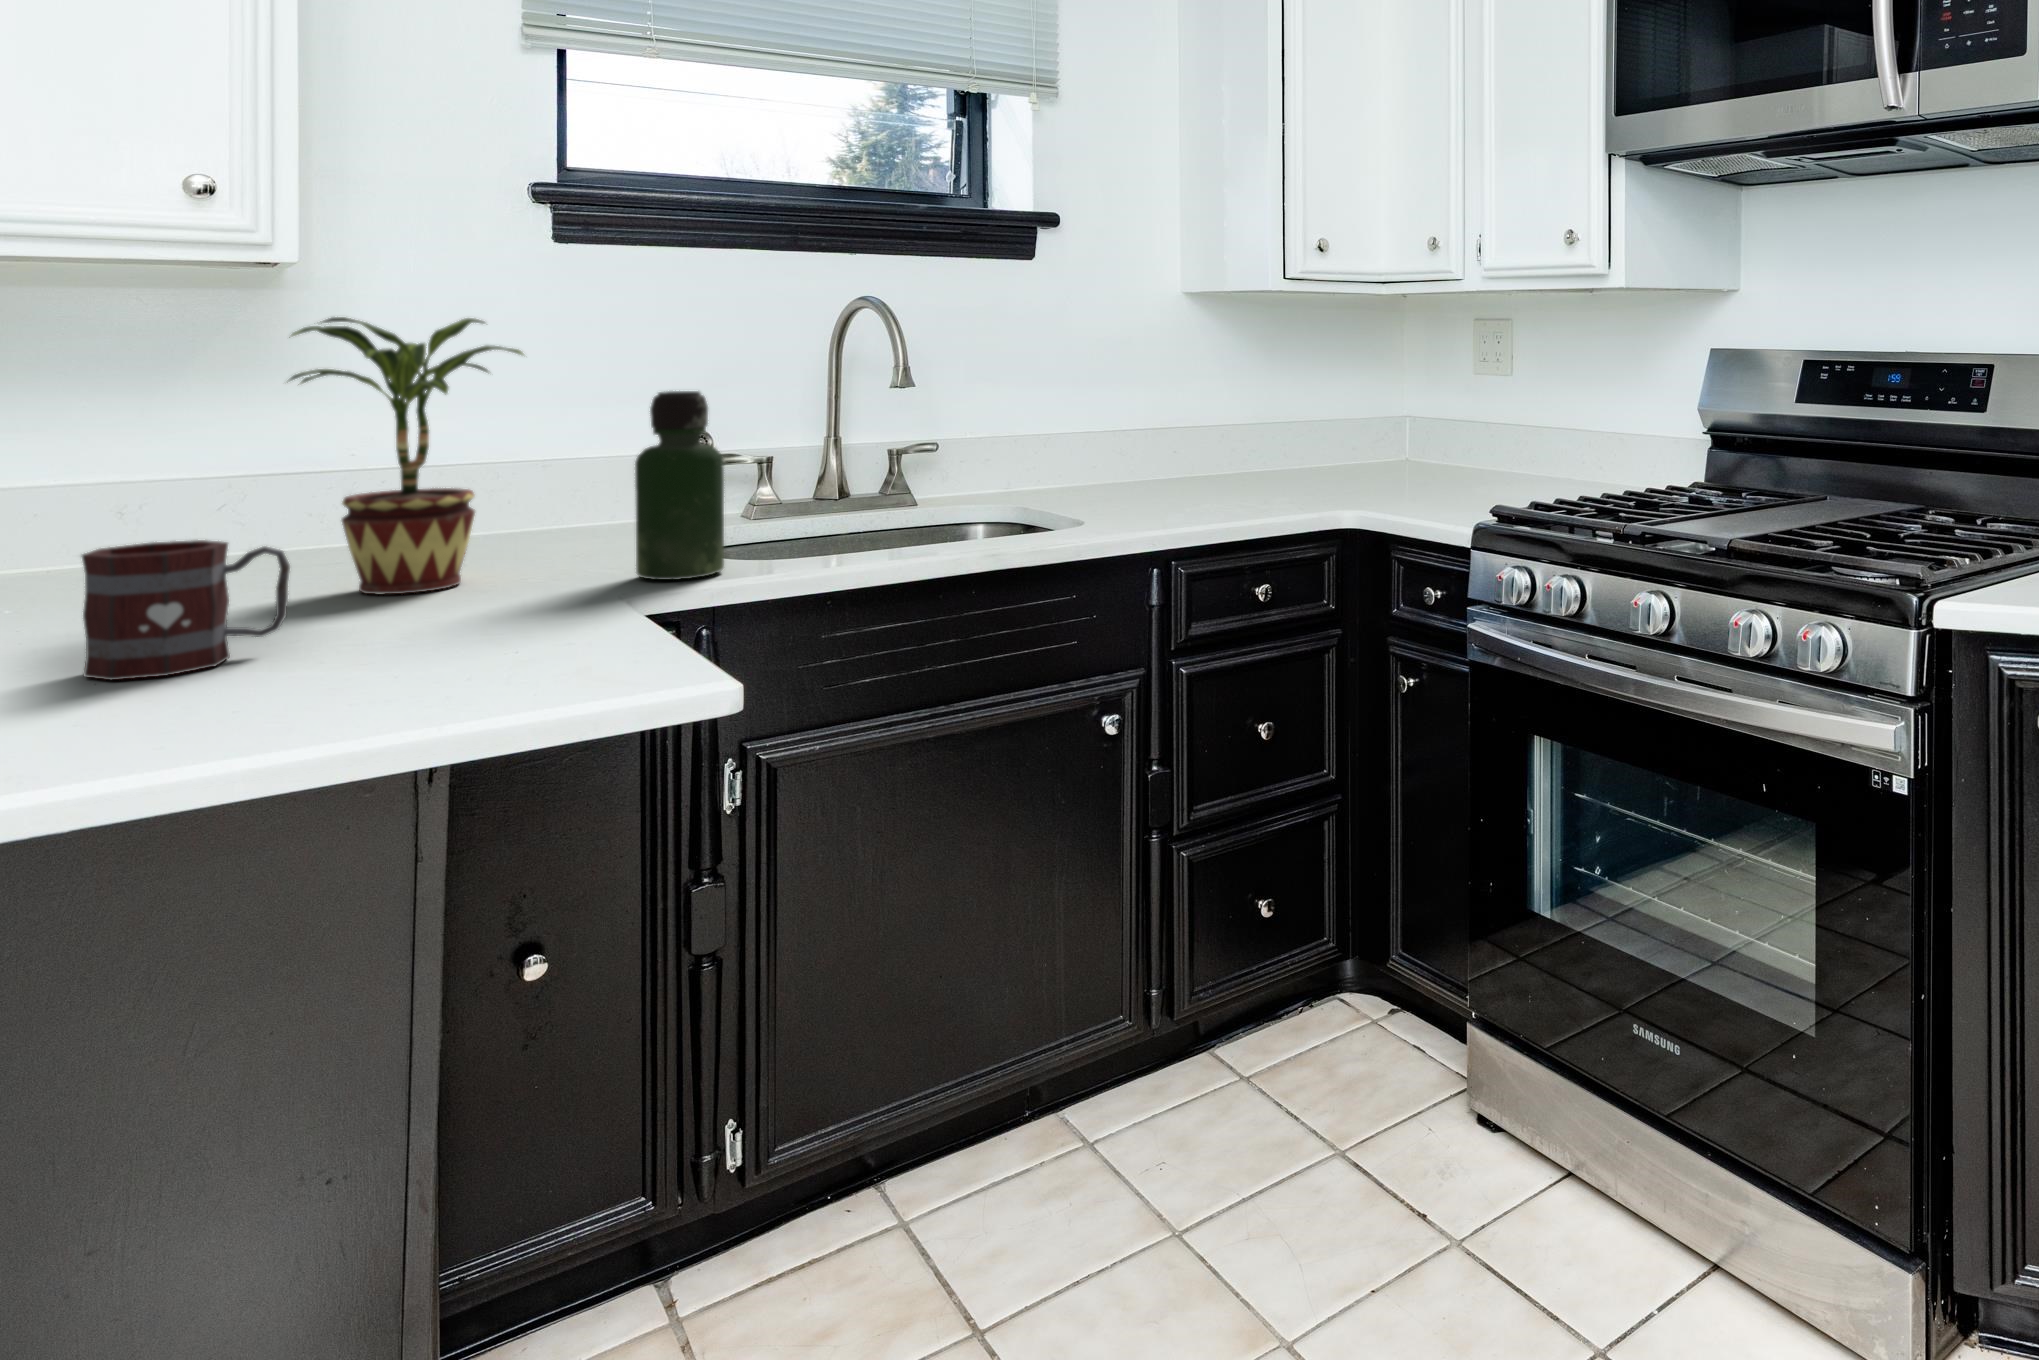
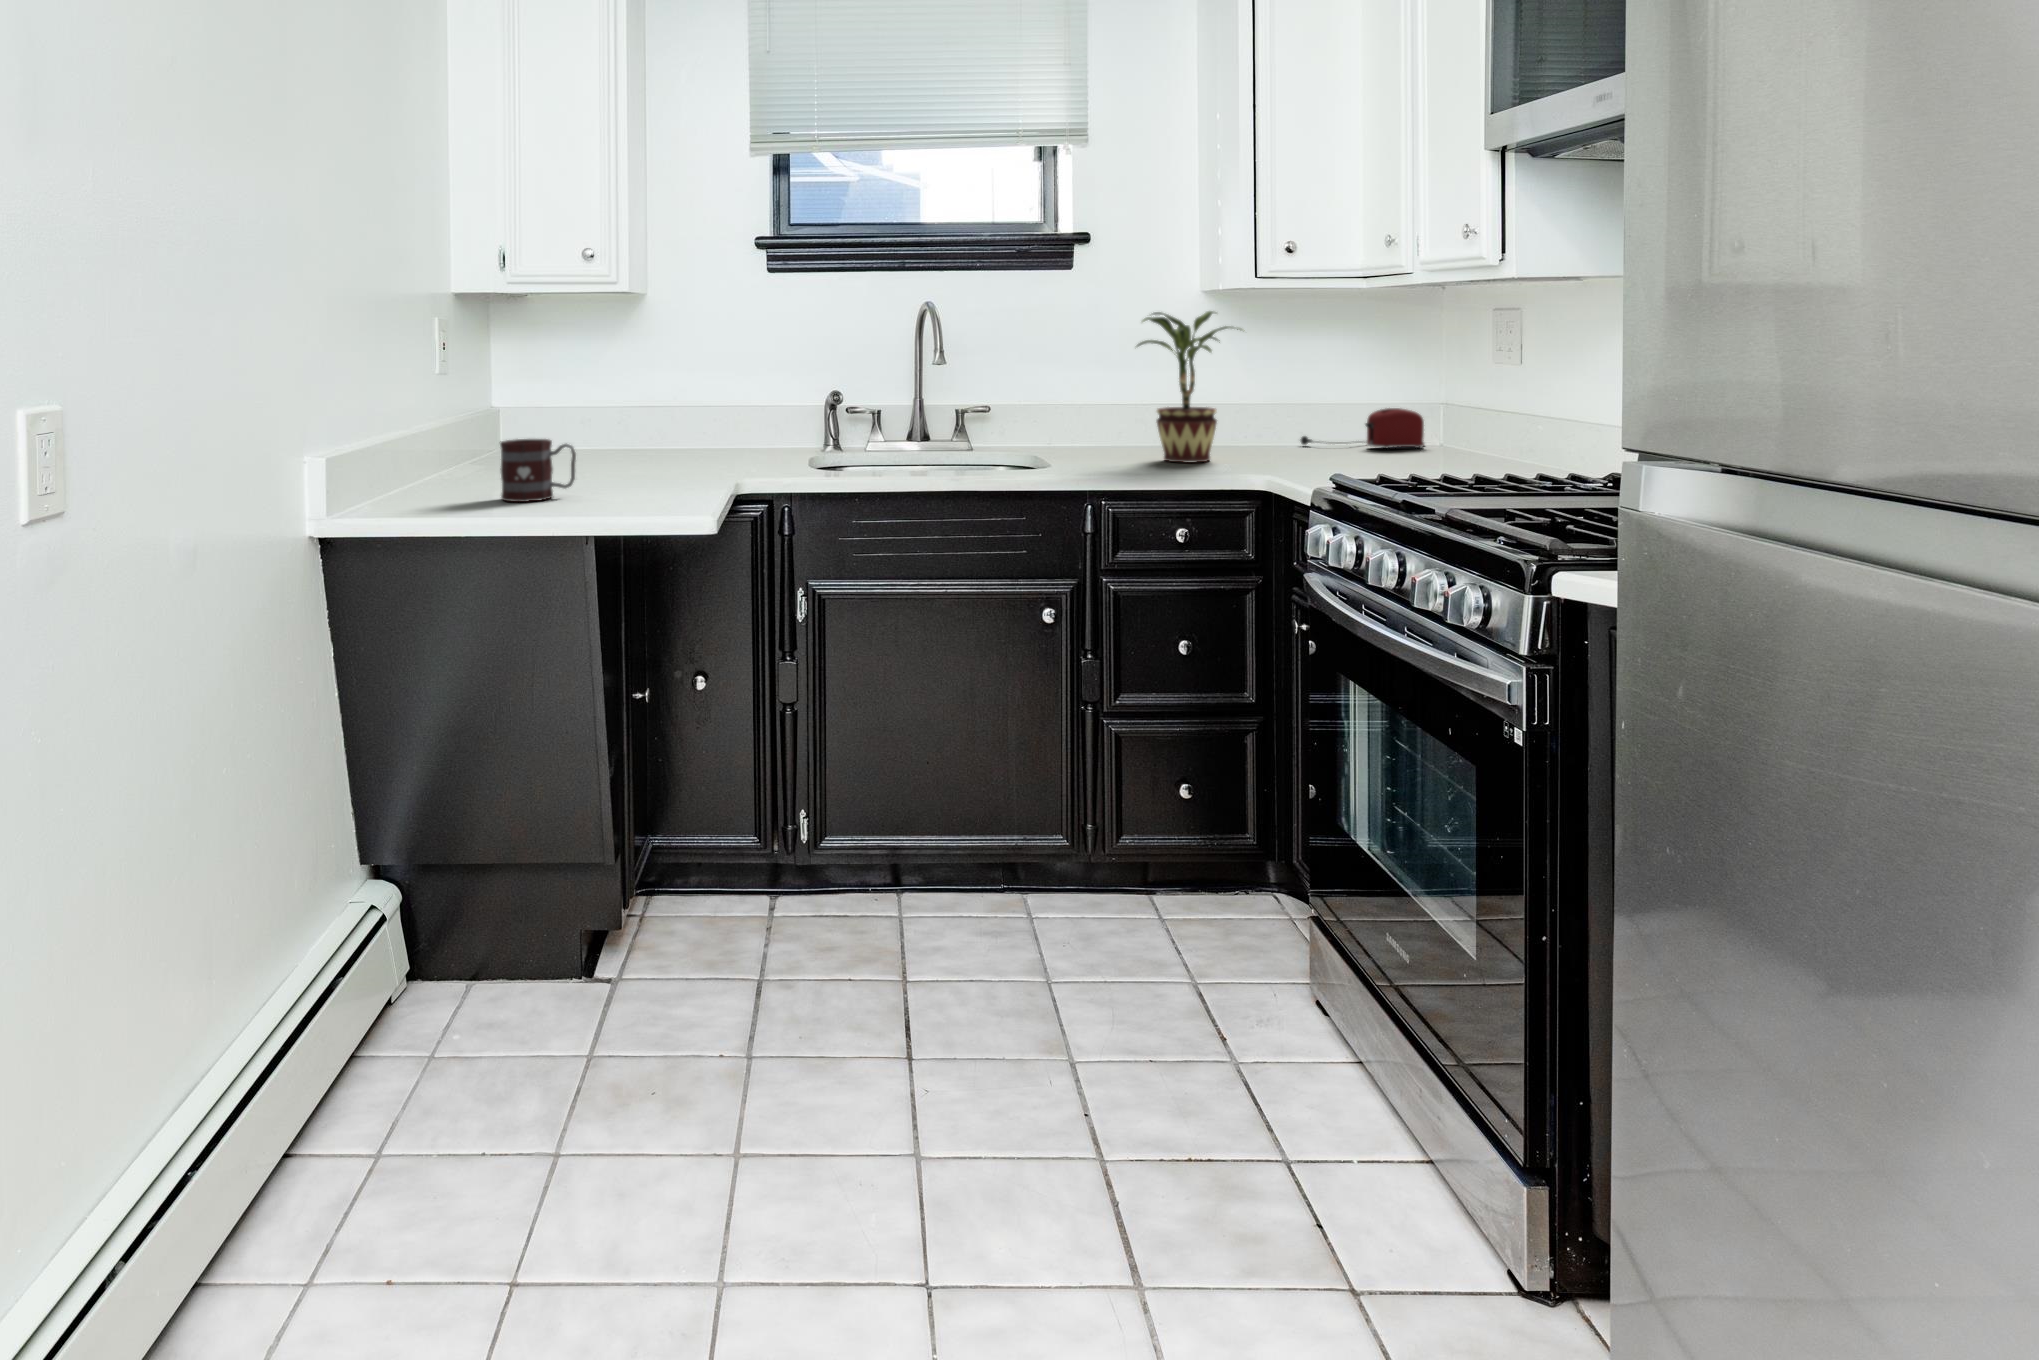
potted plant: present [289,317,523,594] -> present [1137,311,1242,463]
bottle: present [635,391,724,580] -> none [754,367,802,481]
toaster: none [1295,431,1421,476] -> present [1300,408,1424,448]

